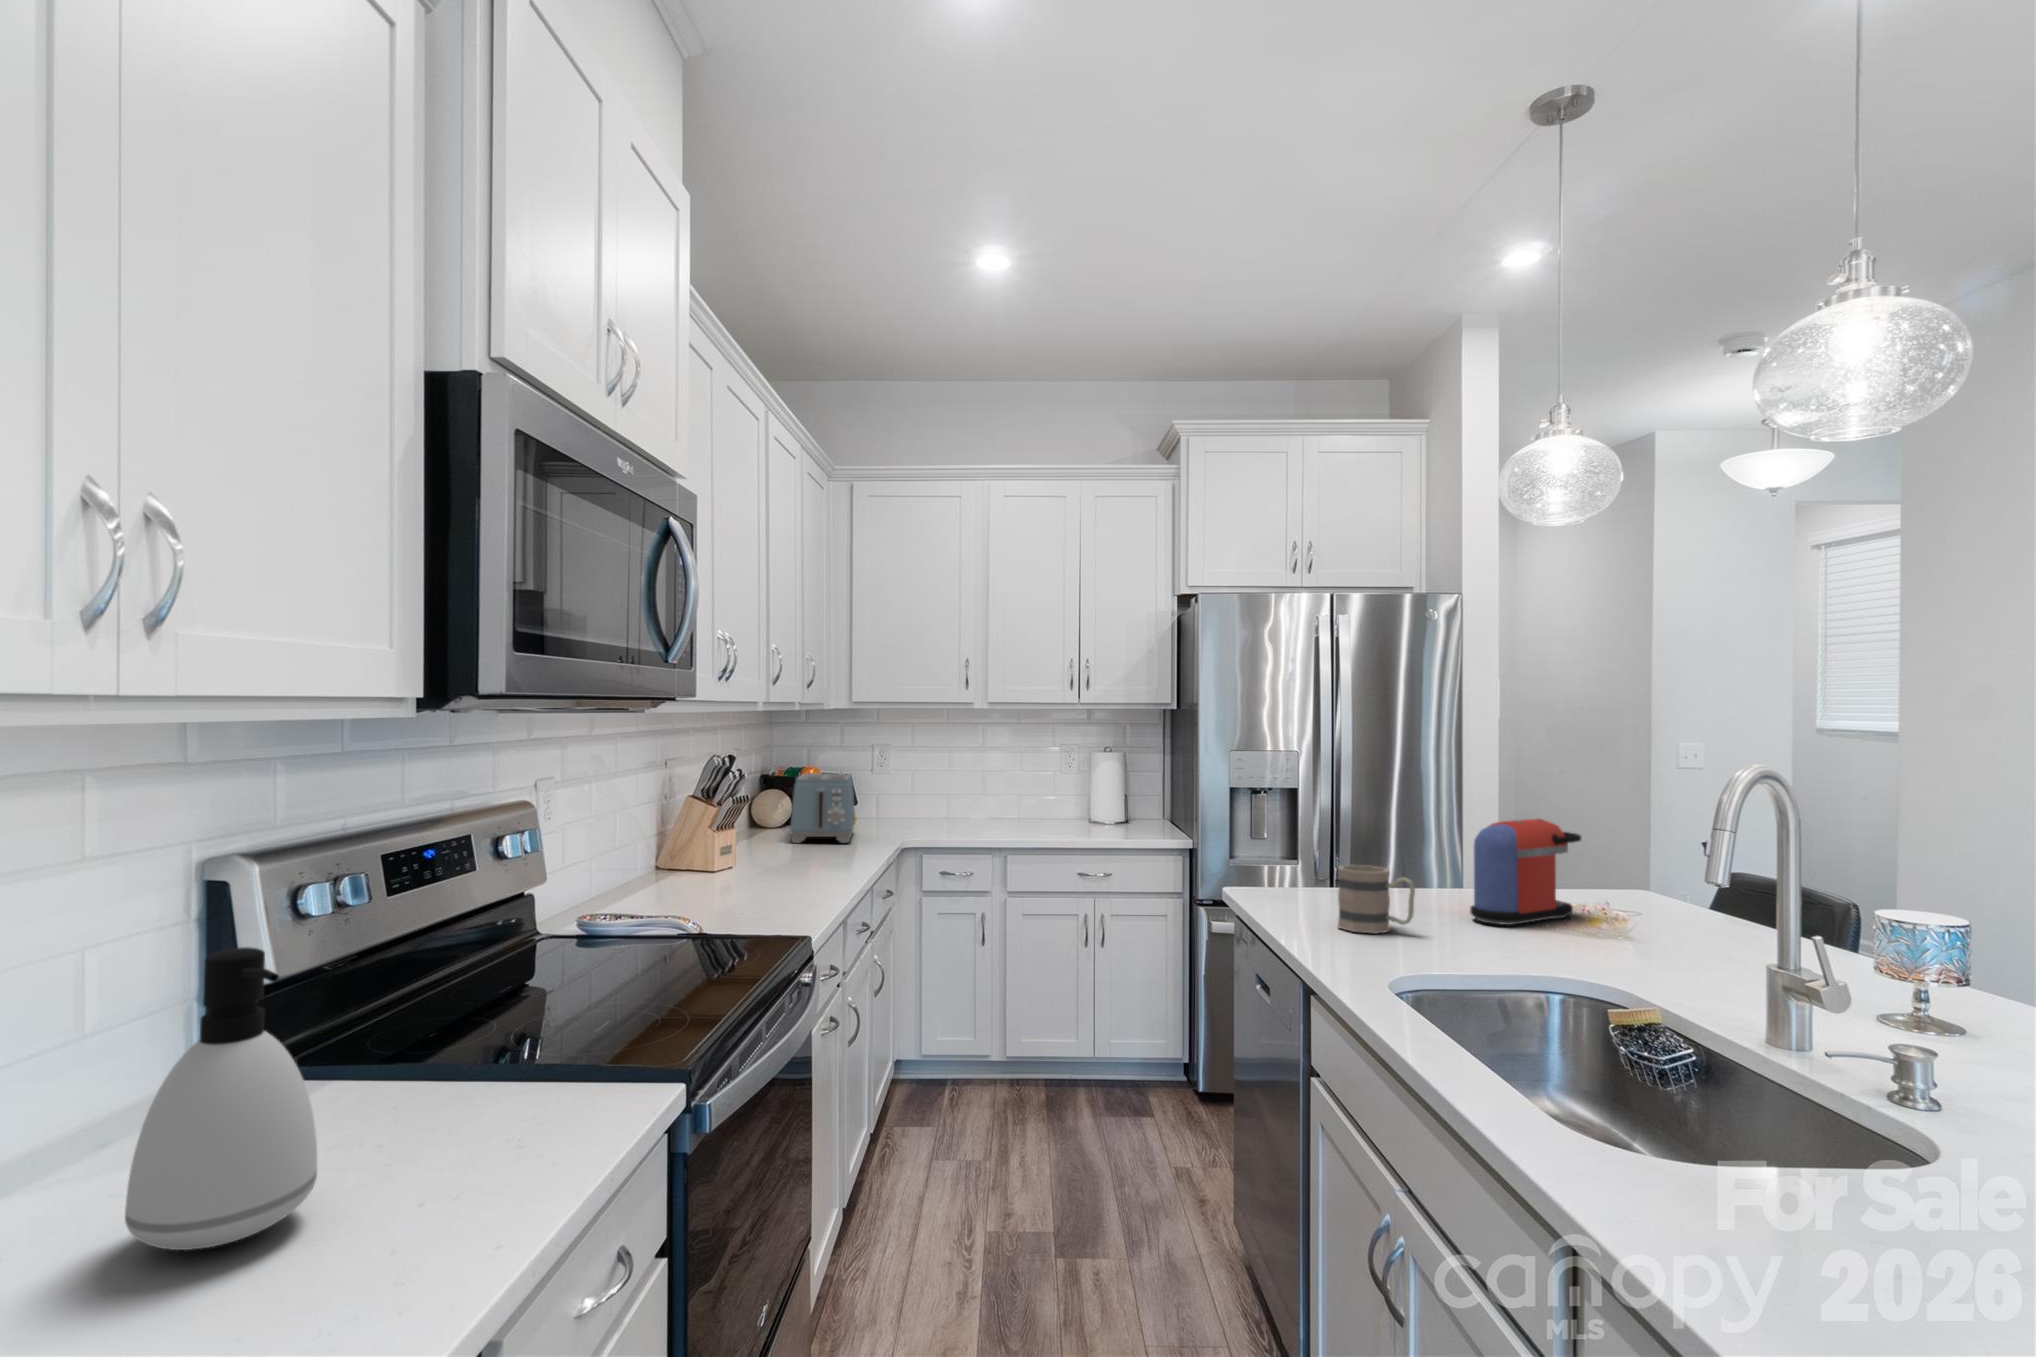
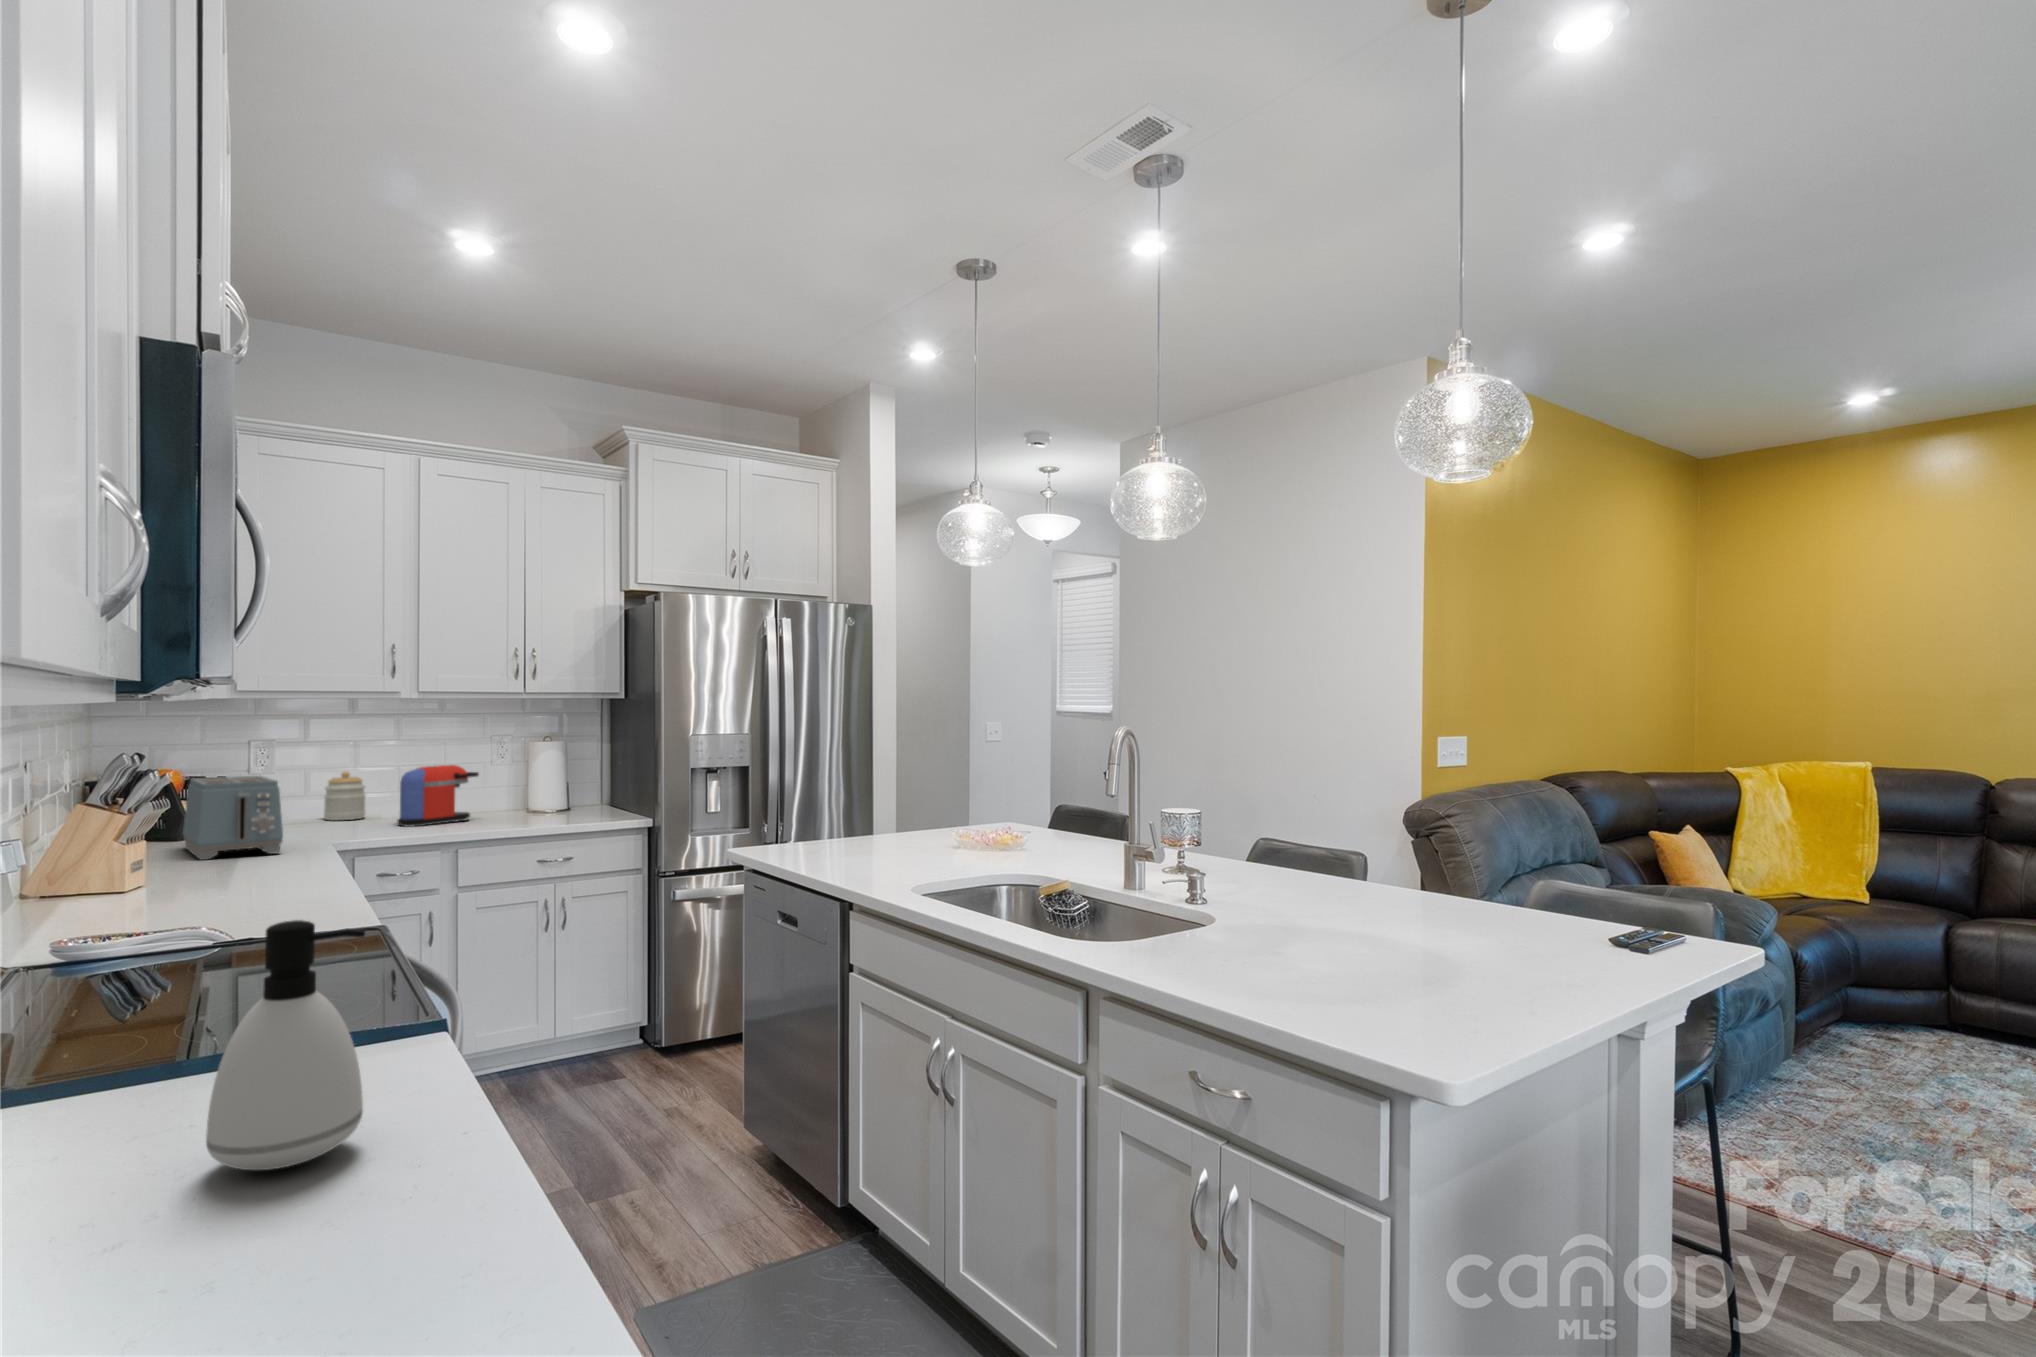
jar: none [929,773,960,817] -> present [324,771,365,820]
coffee maker: present [1470,818,1581,925] -> present [397,765,479,827]
mug: present [1338,865,1415,934] -> none [848,816,906,866]

